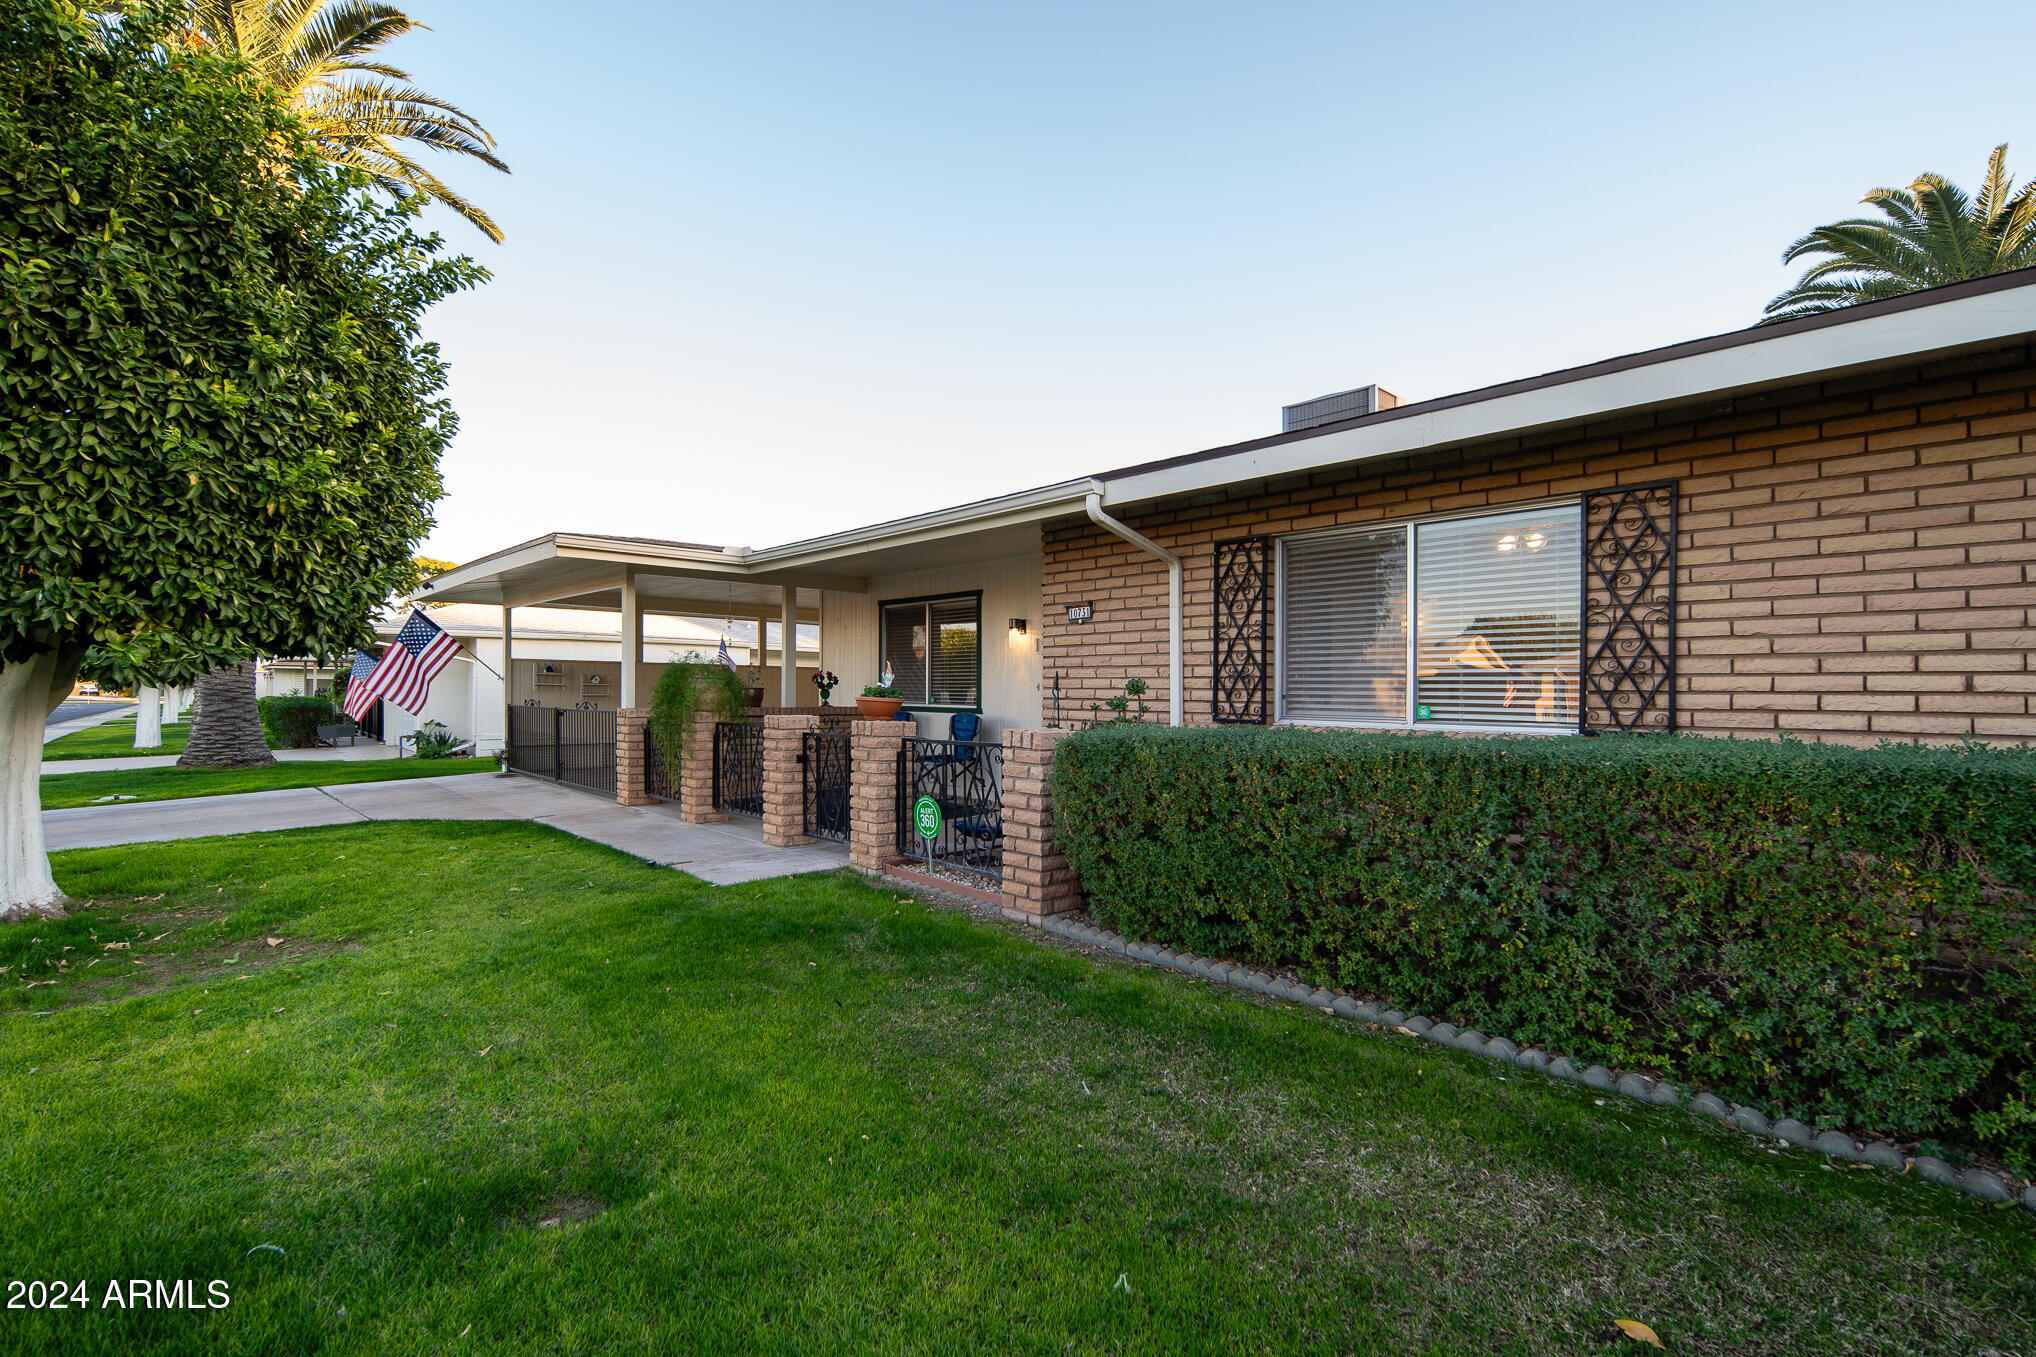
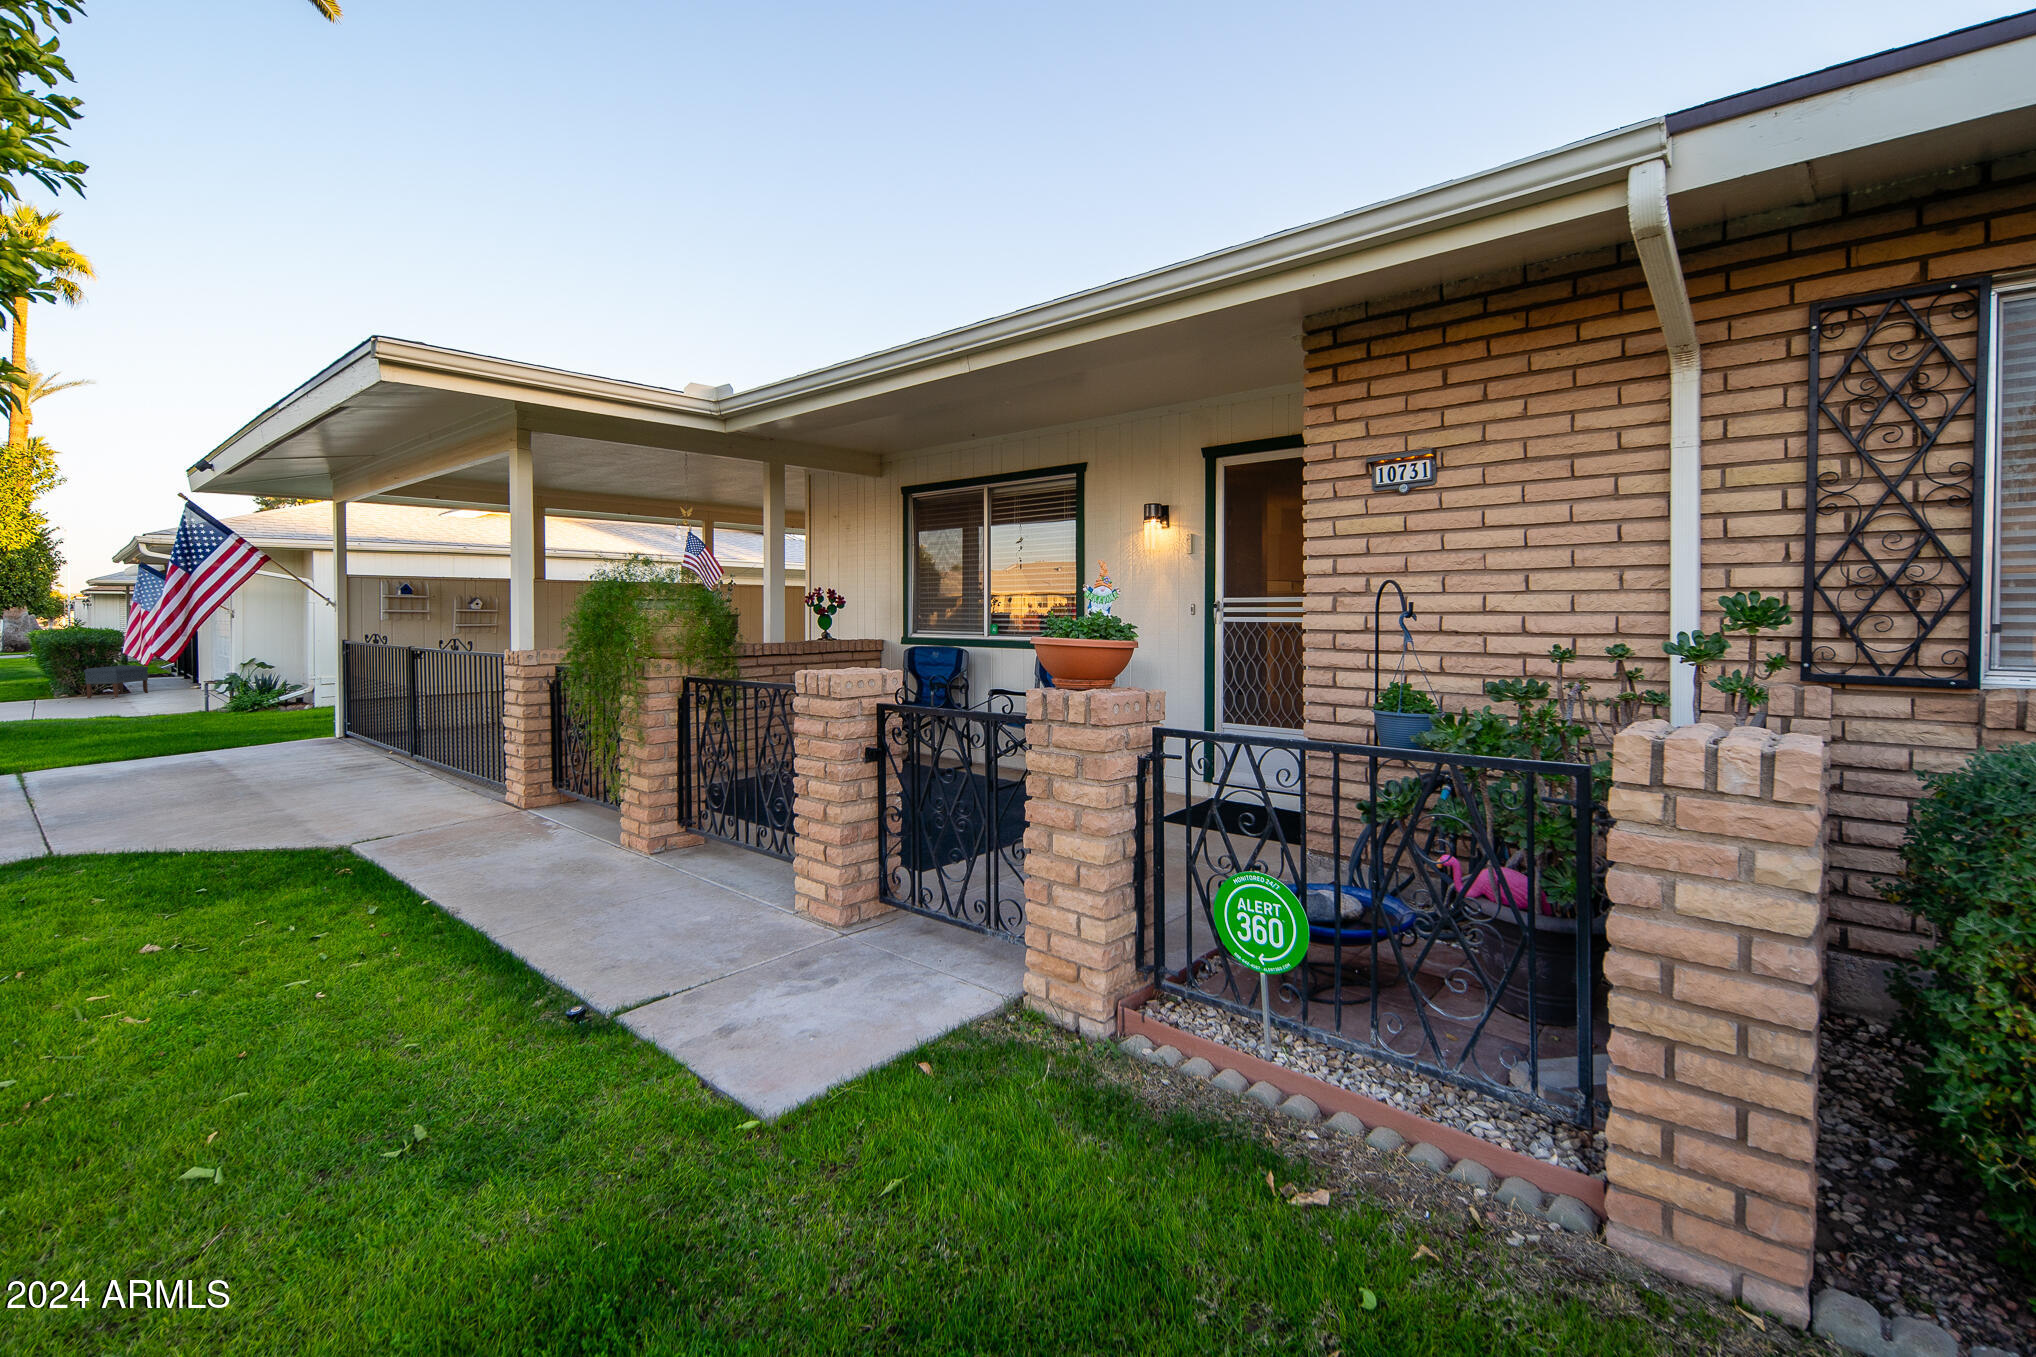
potted tree: present [492,738,520,777] -> none [311,686,363,748]

